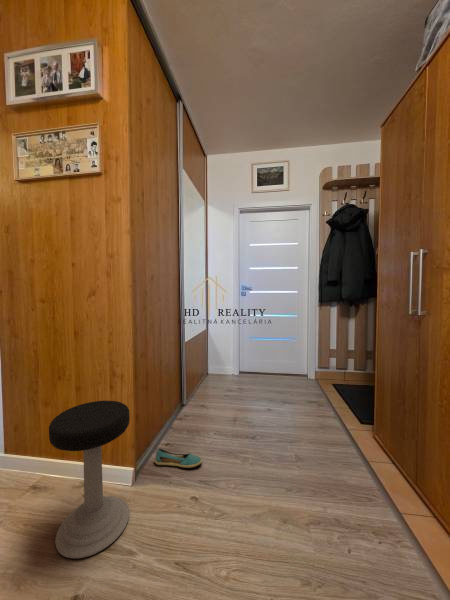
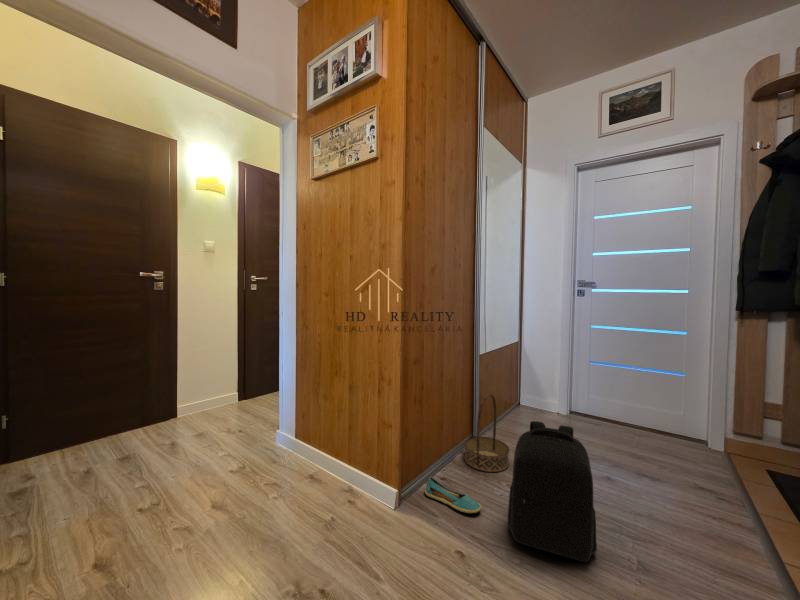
basket: none [178,371,212,431] -> present [464,394,509,472]
backpack: none [222,385,279,476] -> present [508,421,597,562]
stool: present [49,401,130,559] -> none [312,403,389,562]

